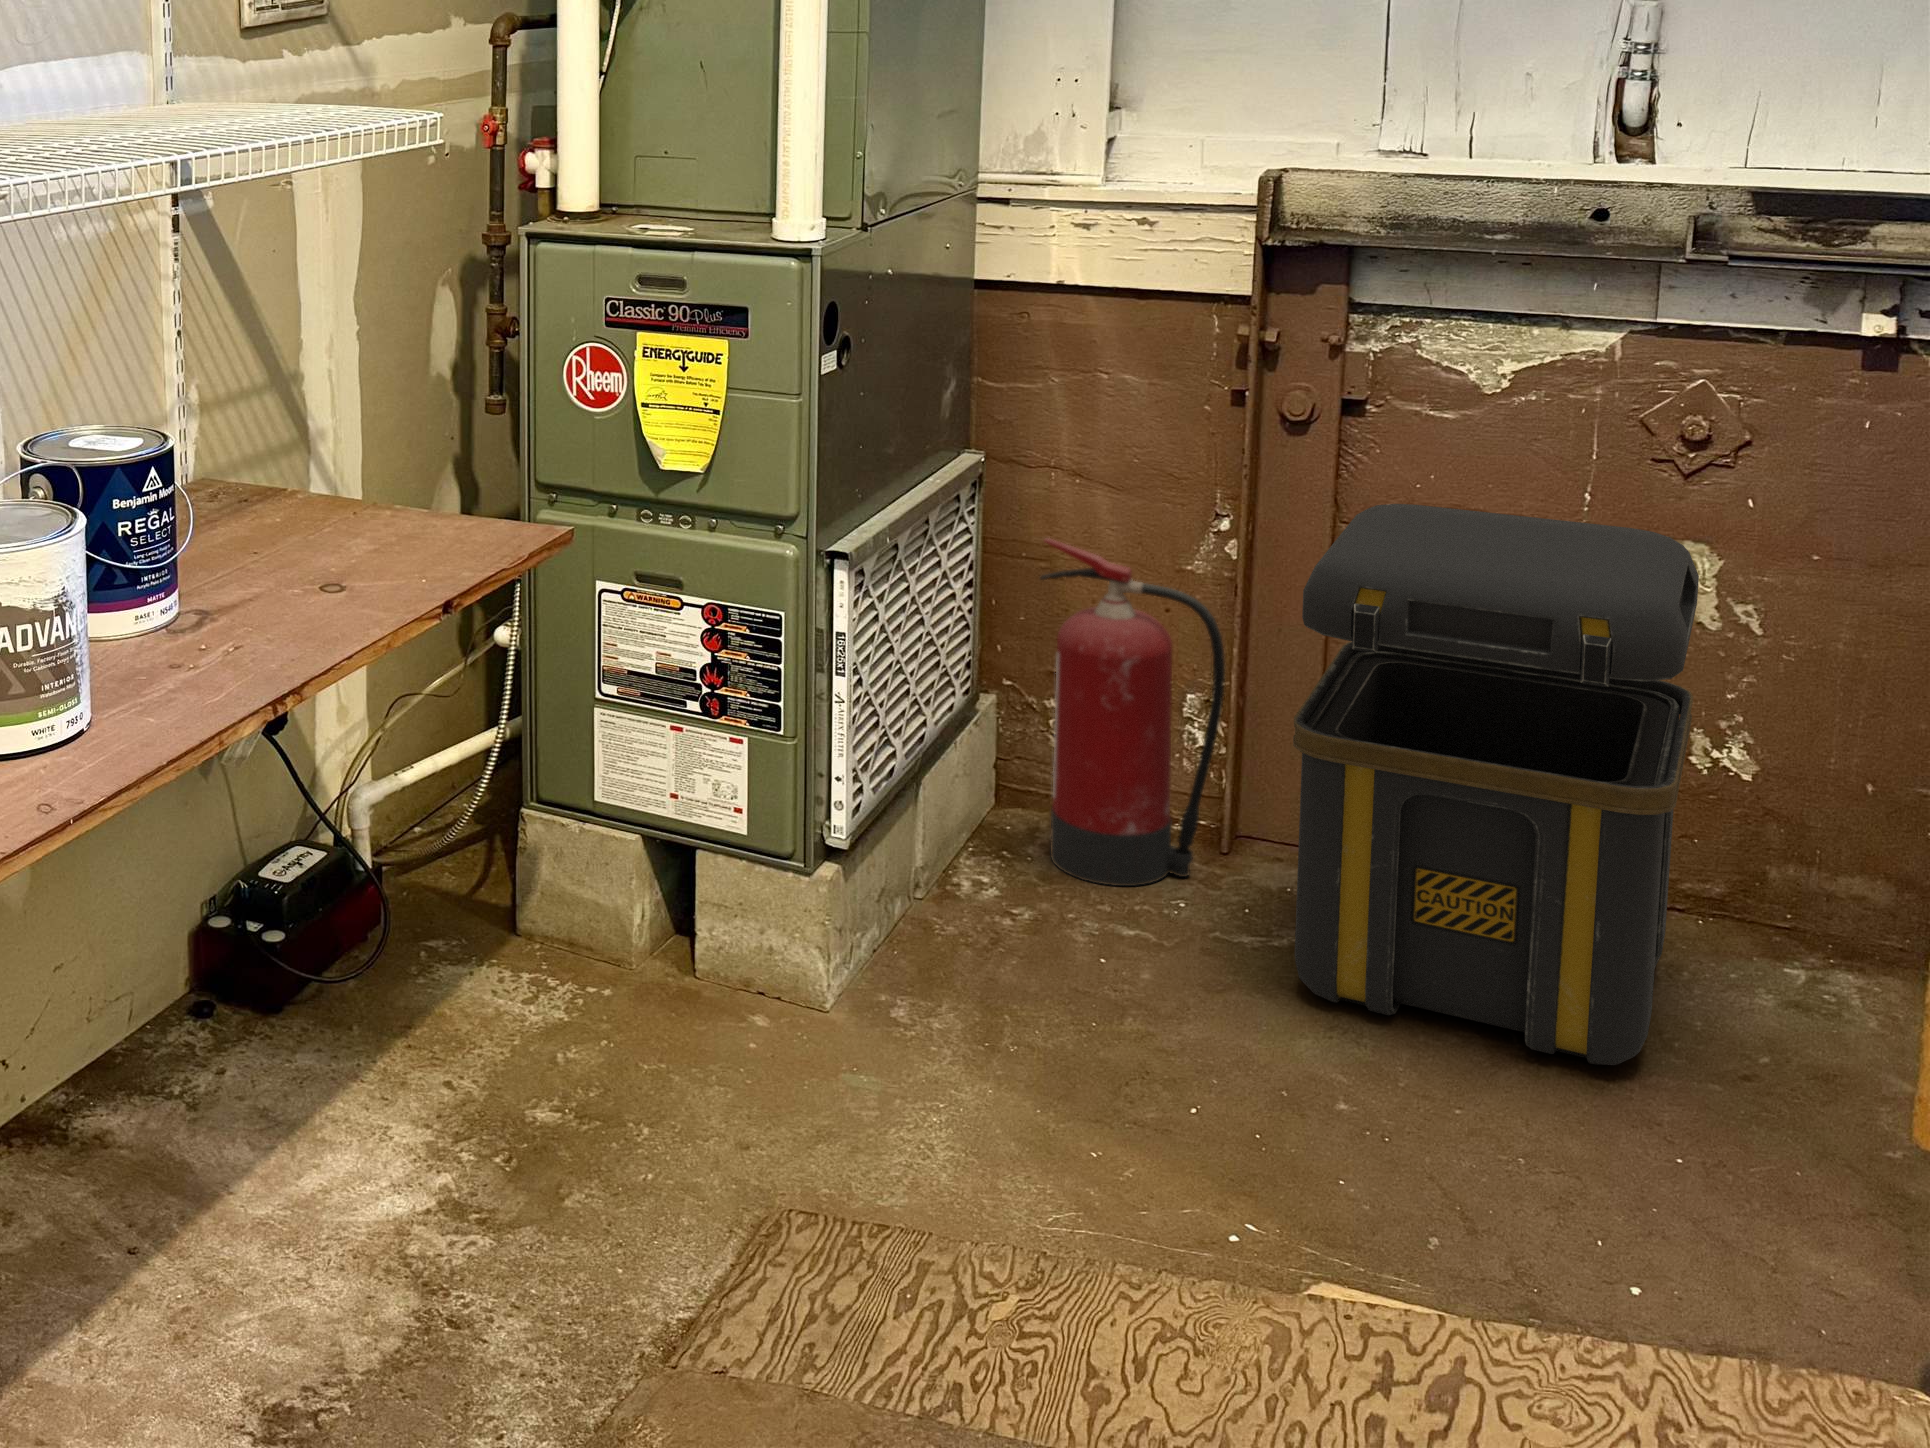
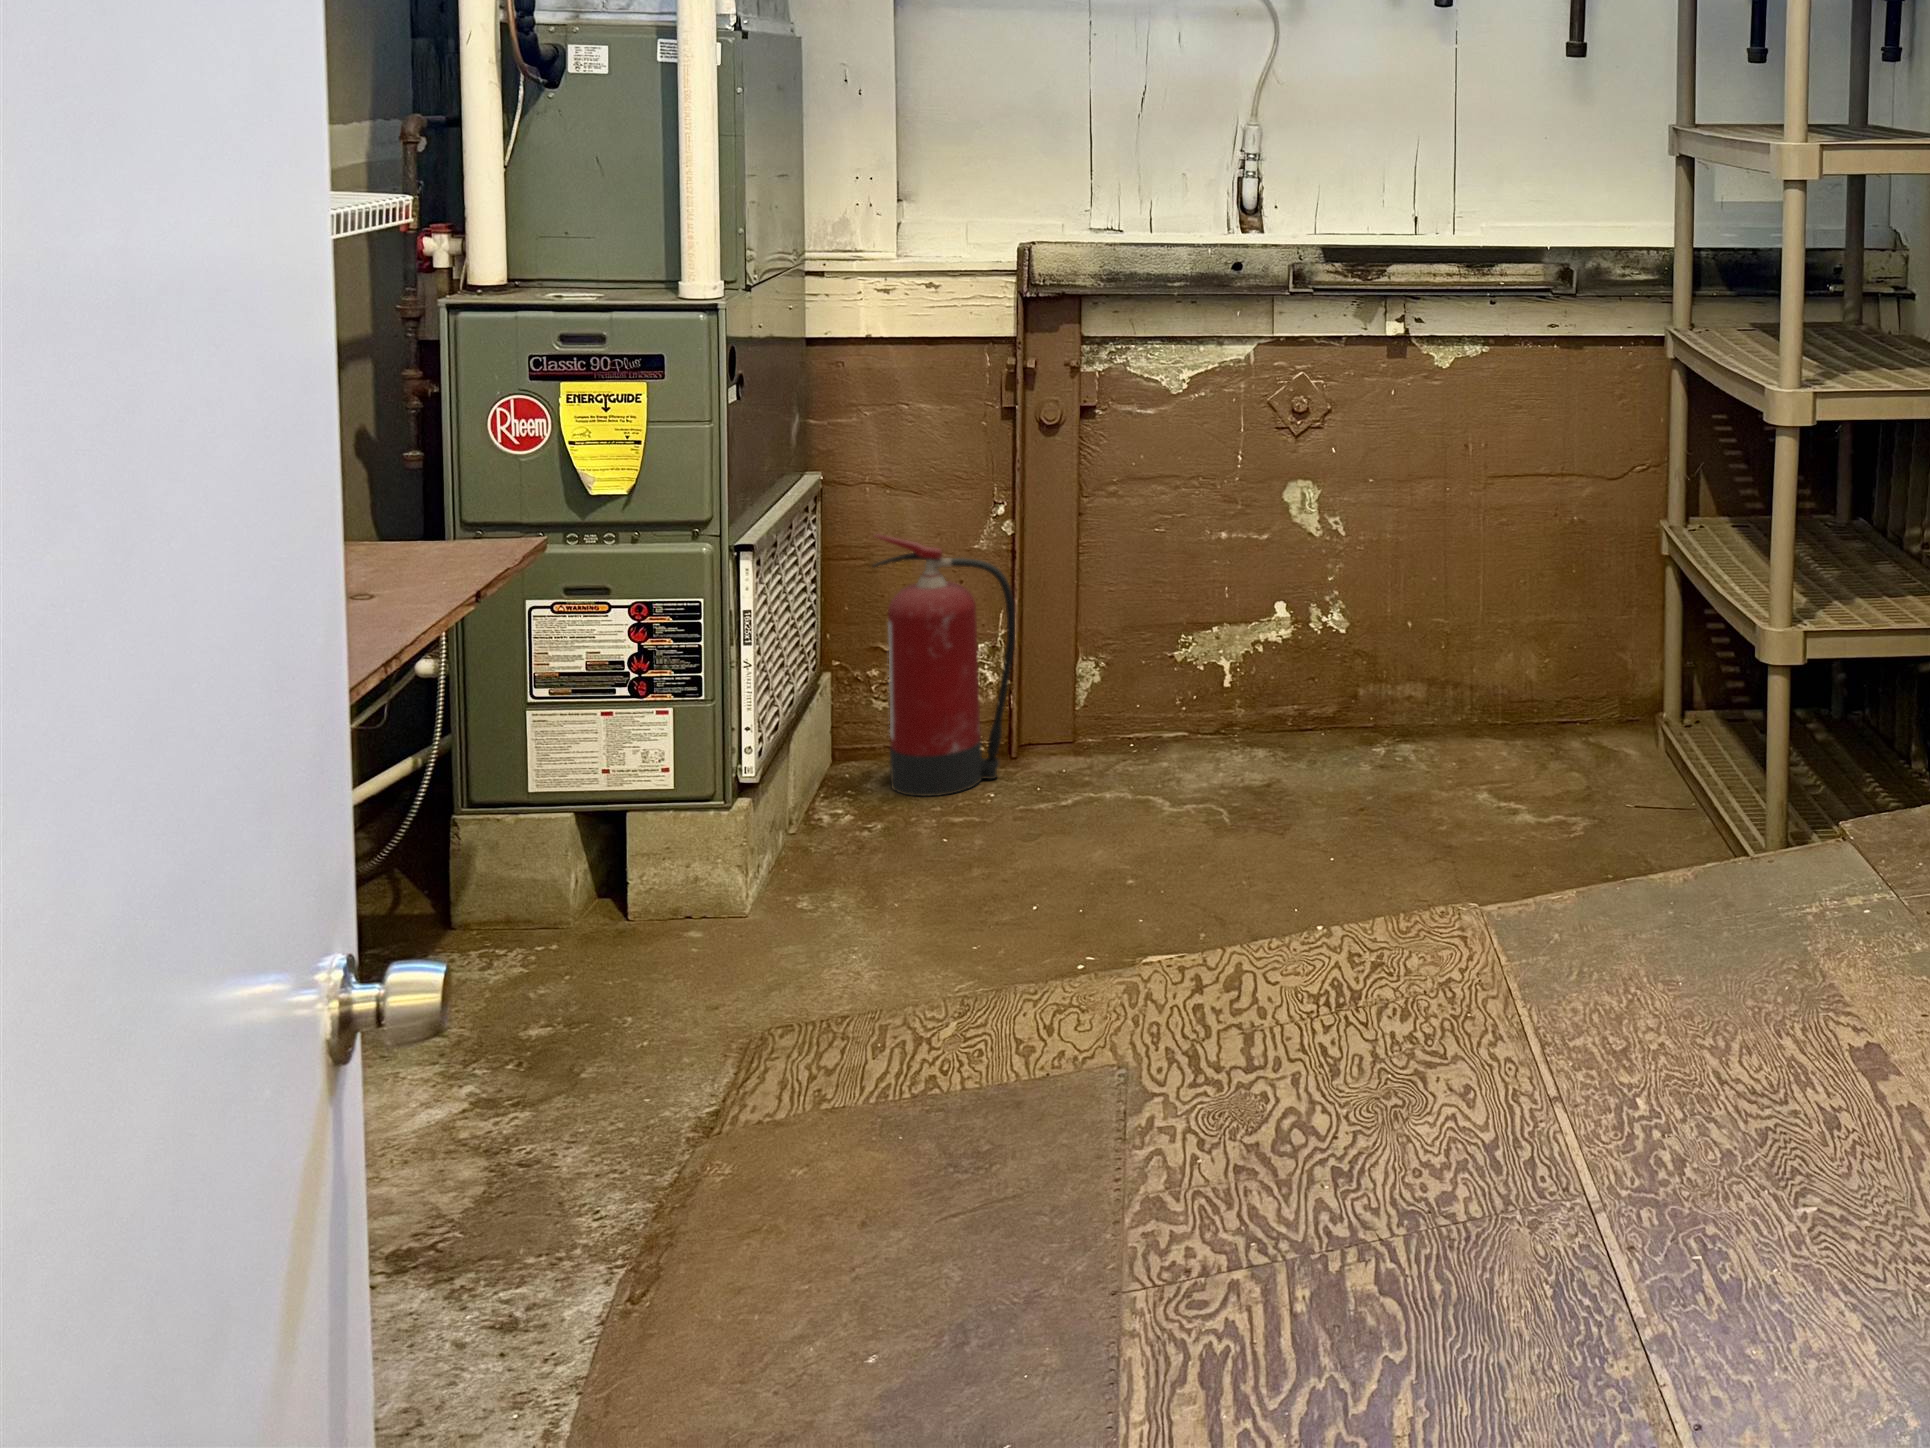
toolbox: present [1293,504,1699,1065] -> none [1078,472,1309,827]

